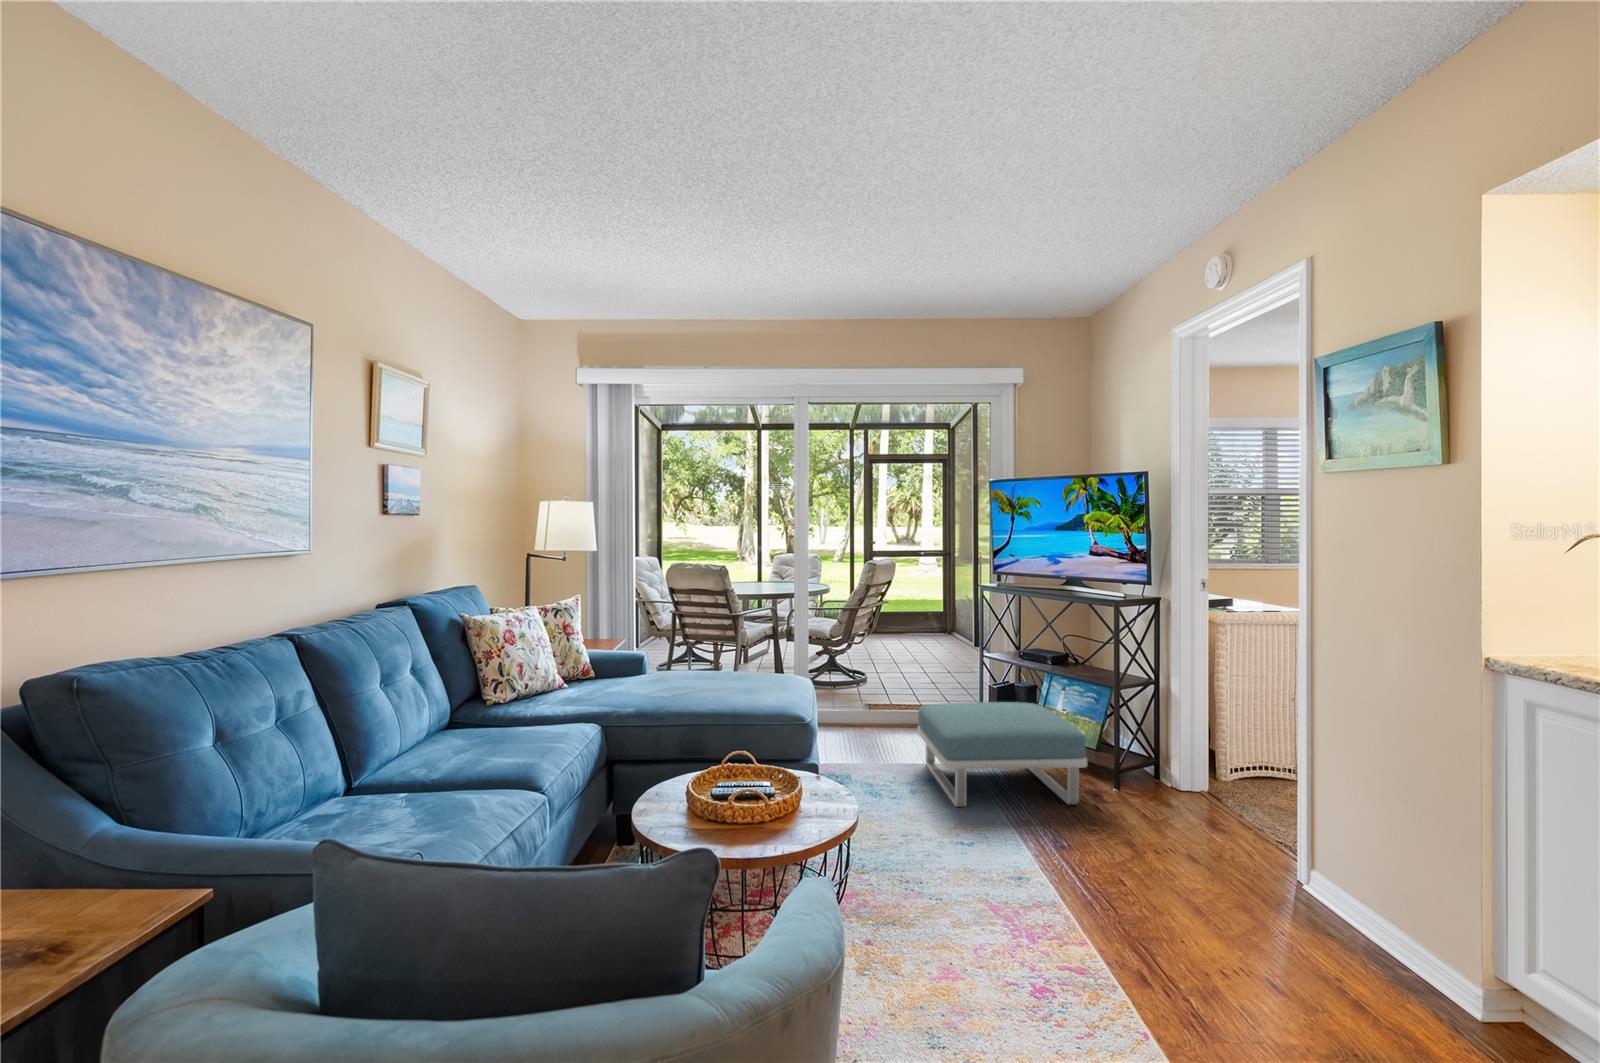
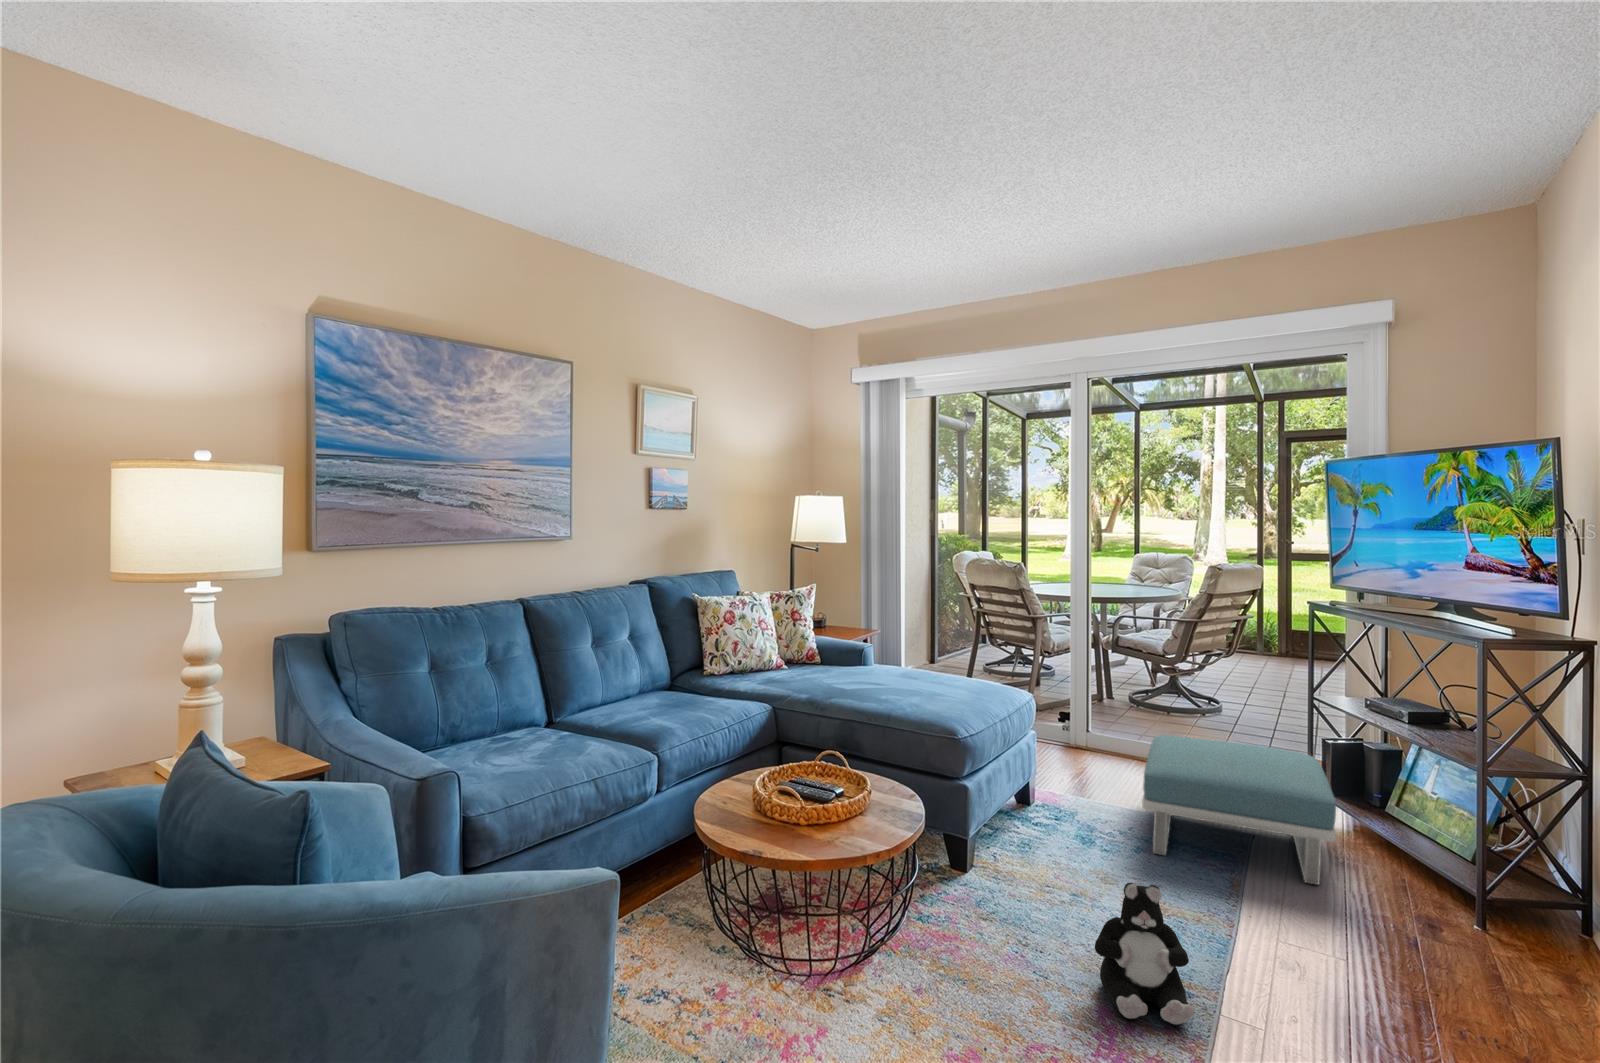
plush toy: none [1010,822,1104,941] -> present [1095,883,1194,1025]

